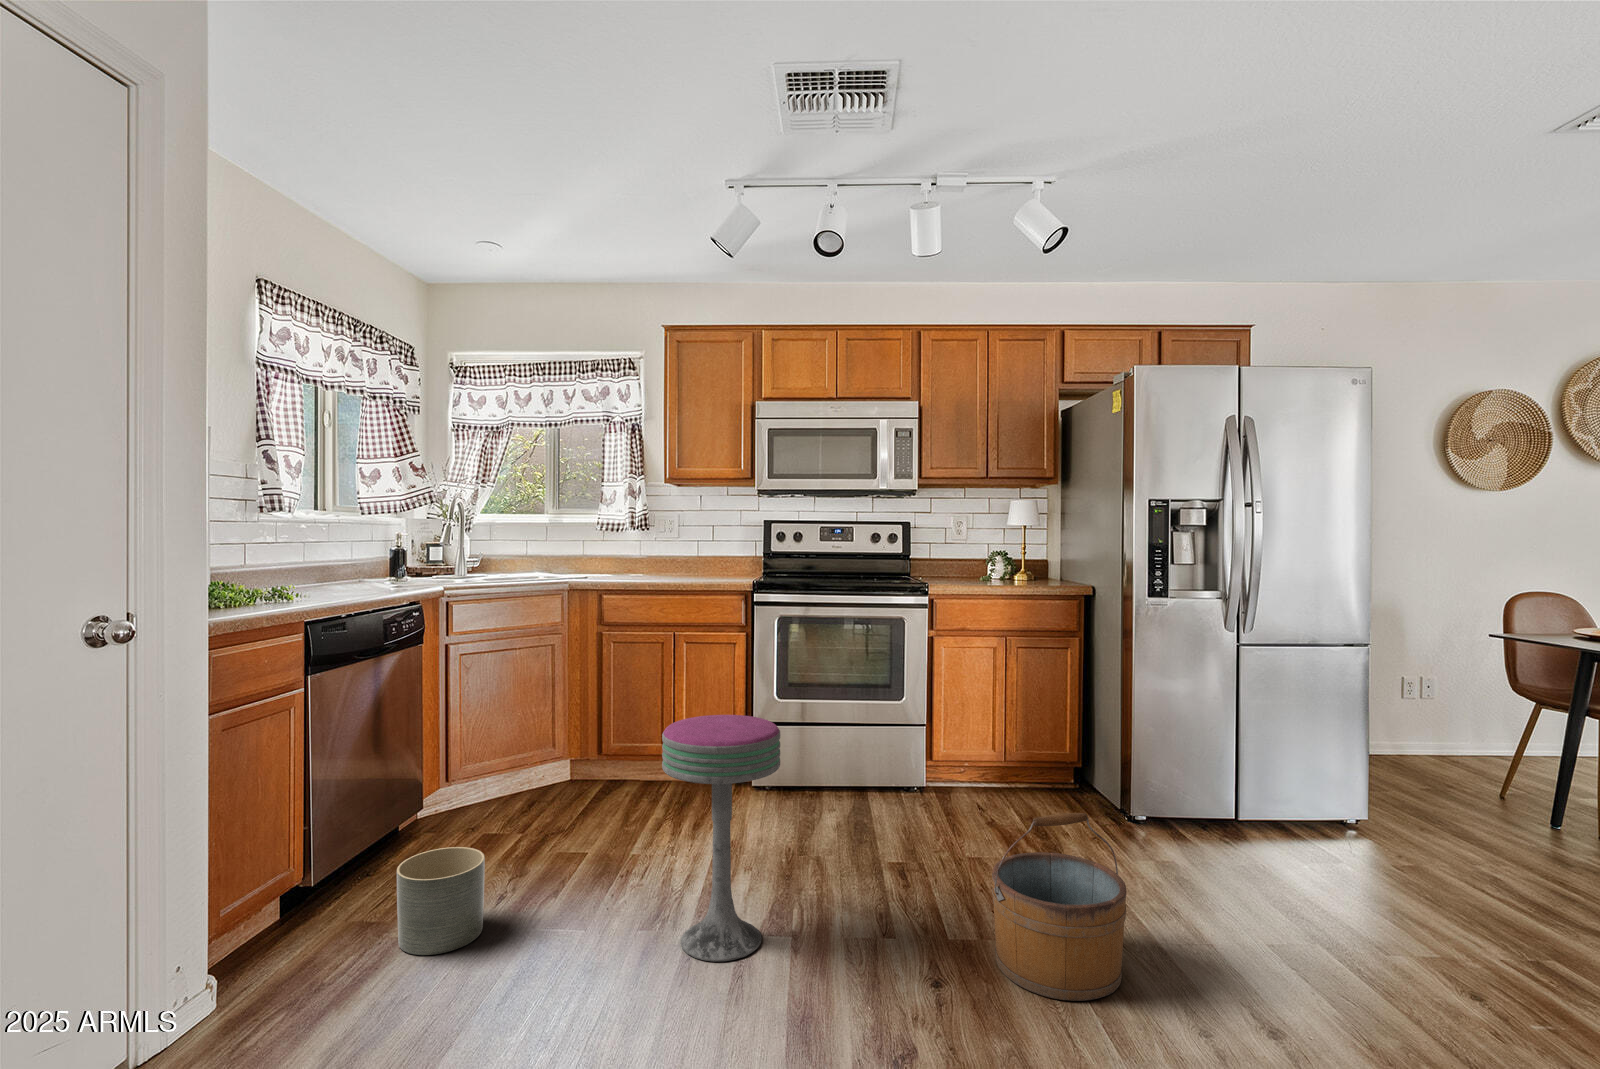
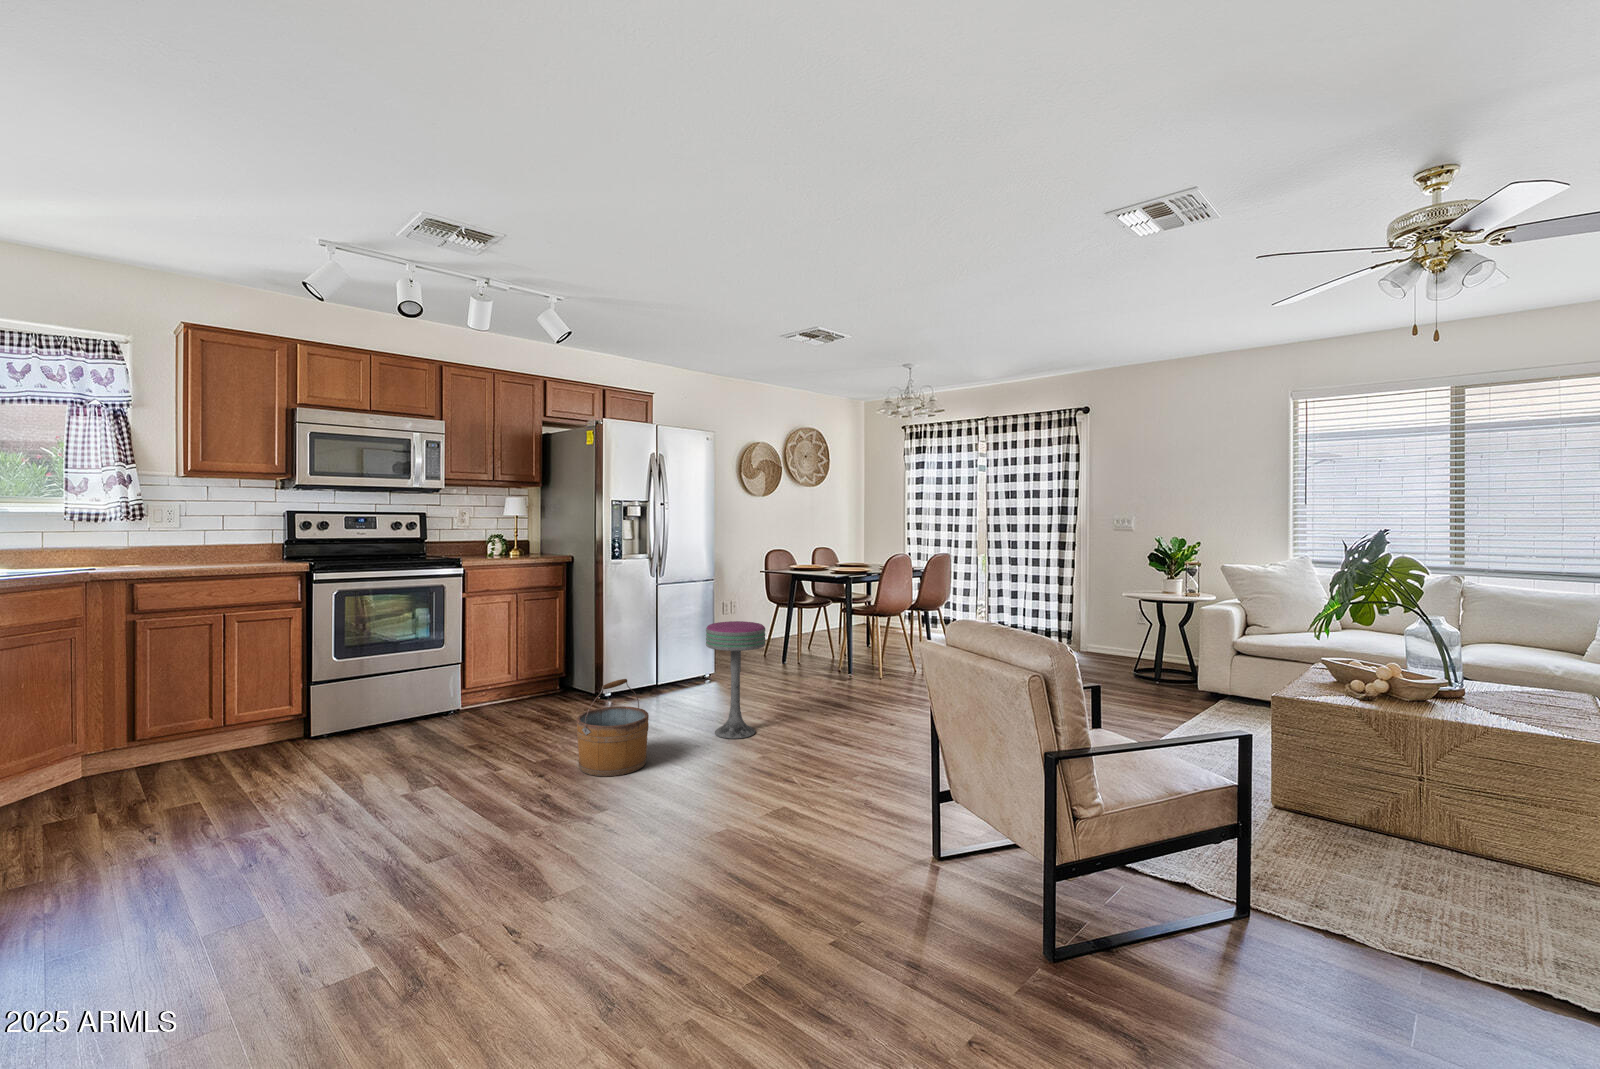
bar stool: present [662,715,780,962] -> present [706,621,765,739]
planter: present [397,847,485,955] -> none [74,810,172,907]

